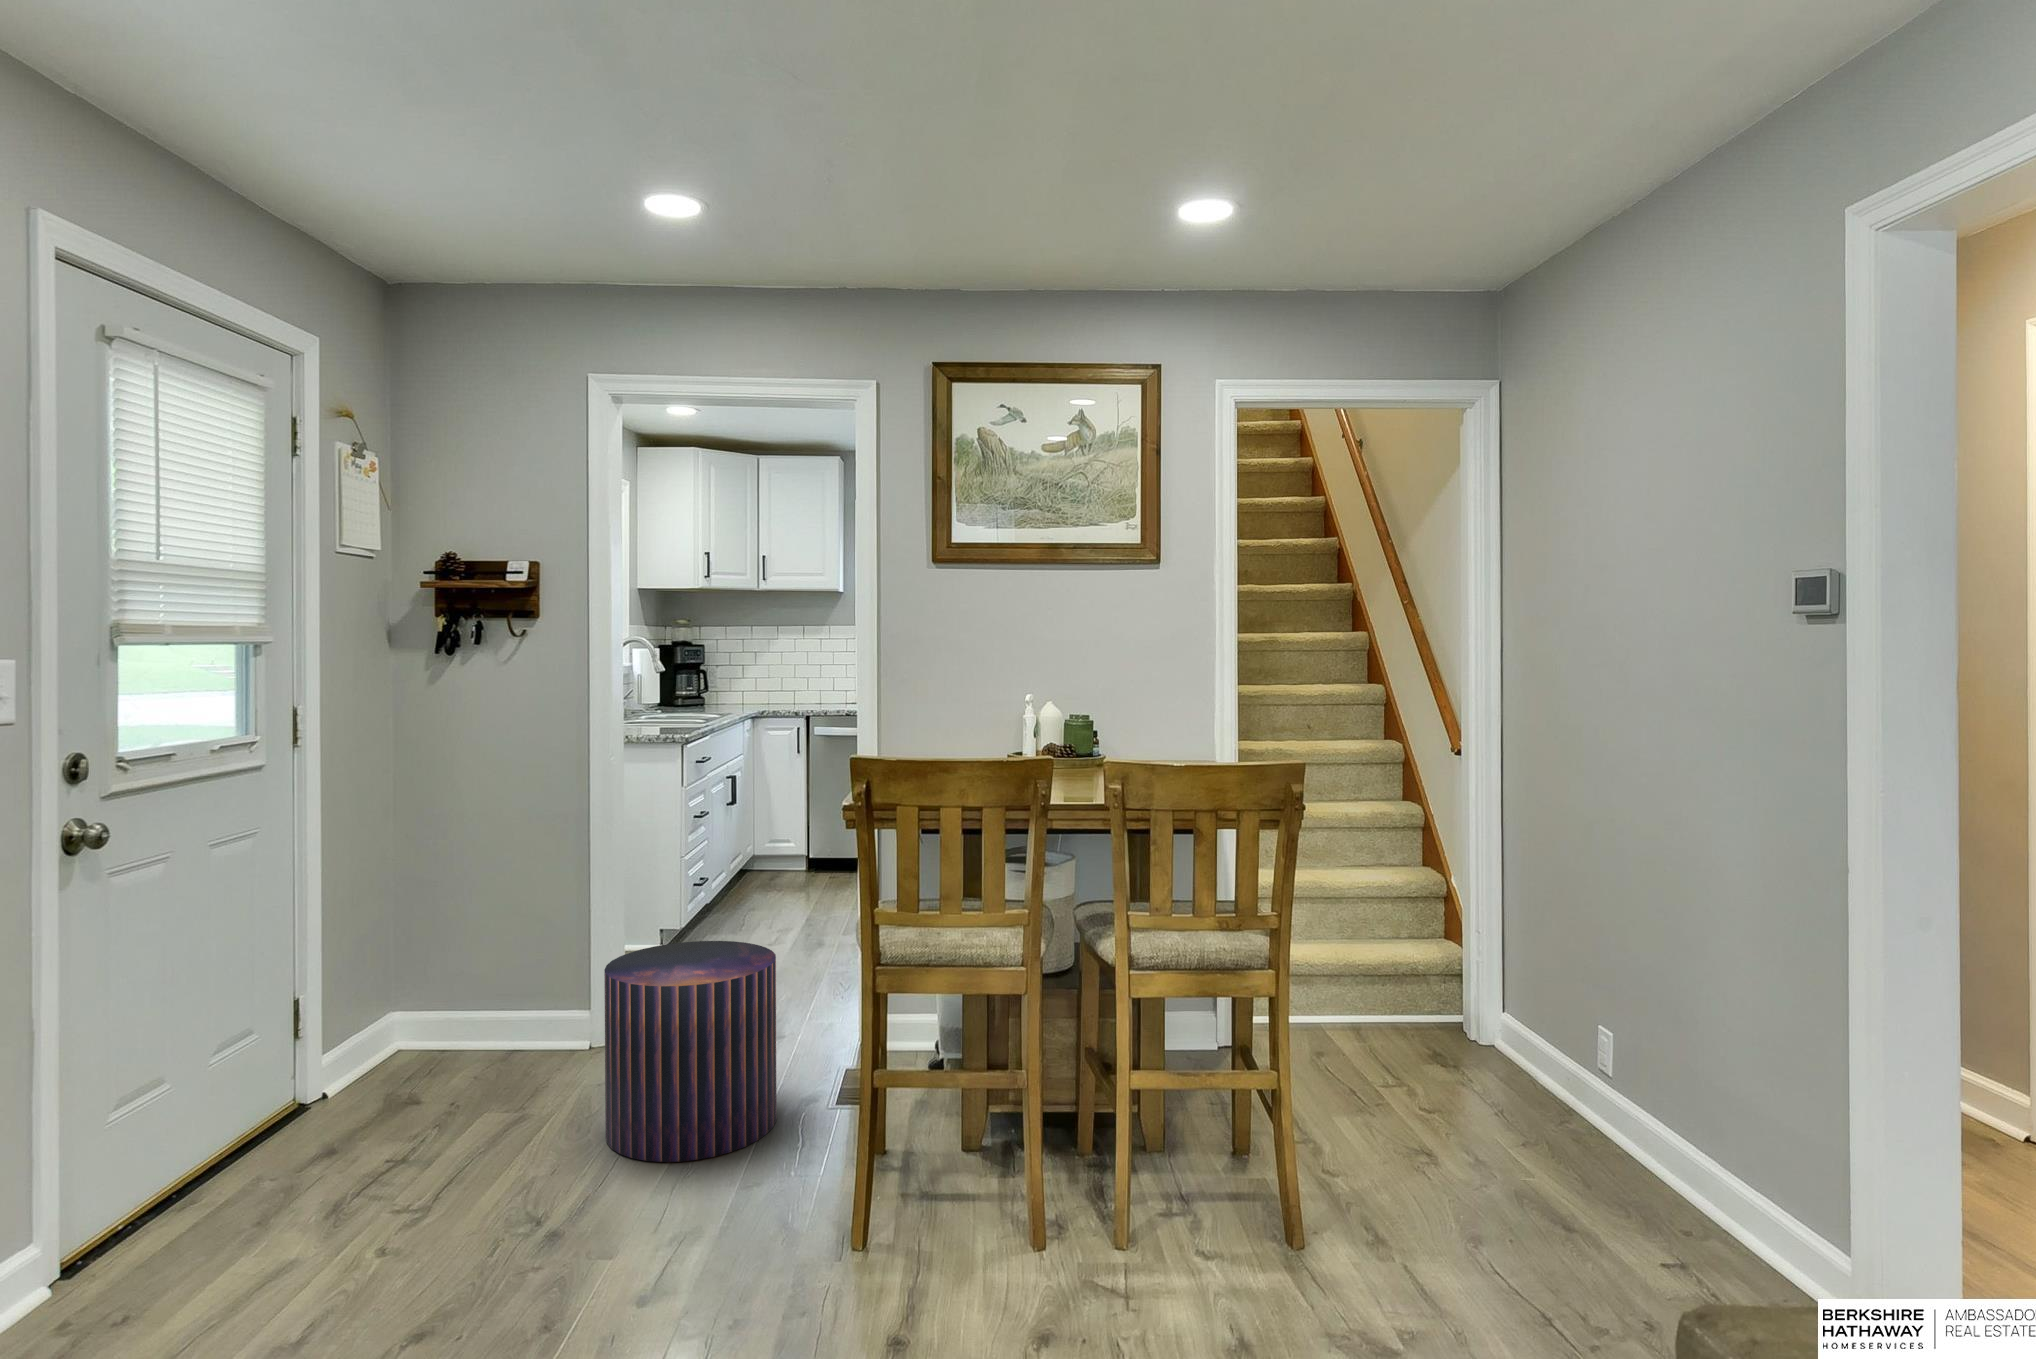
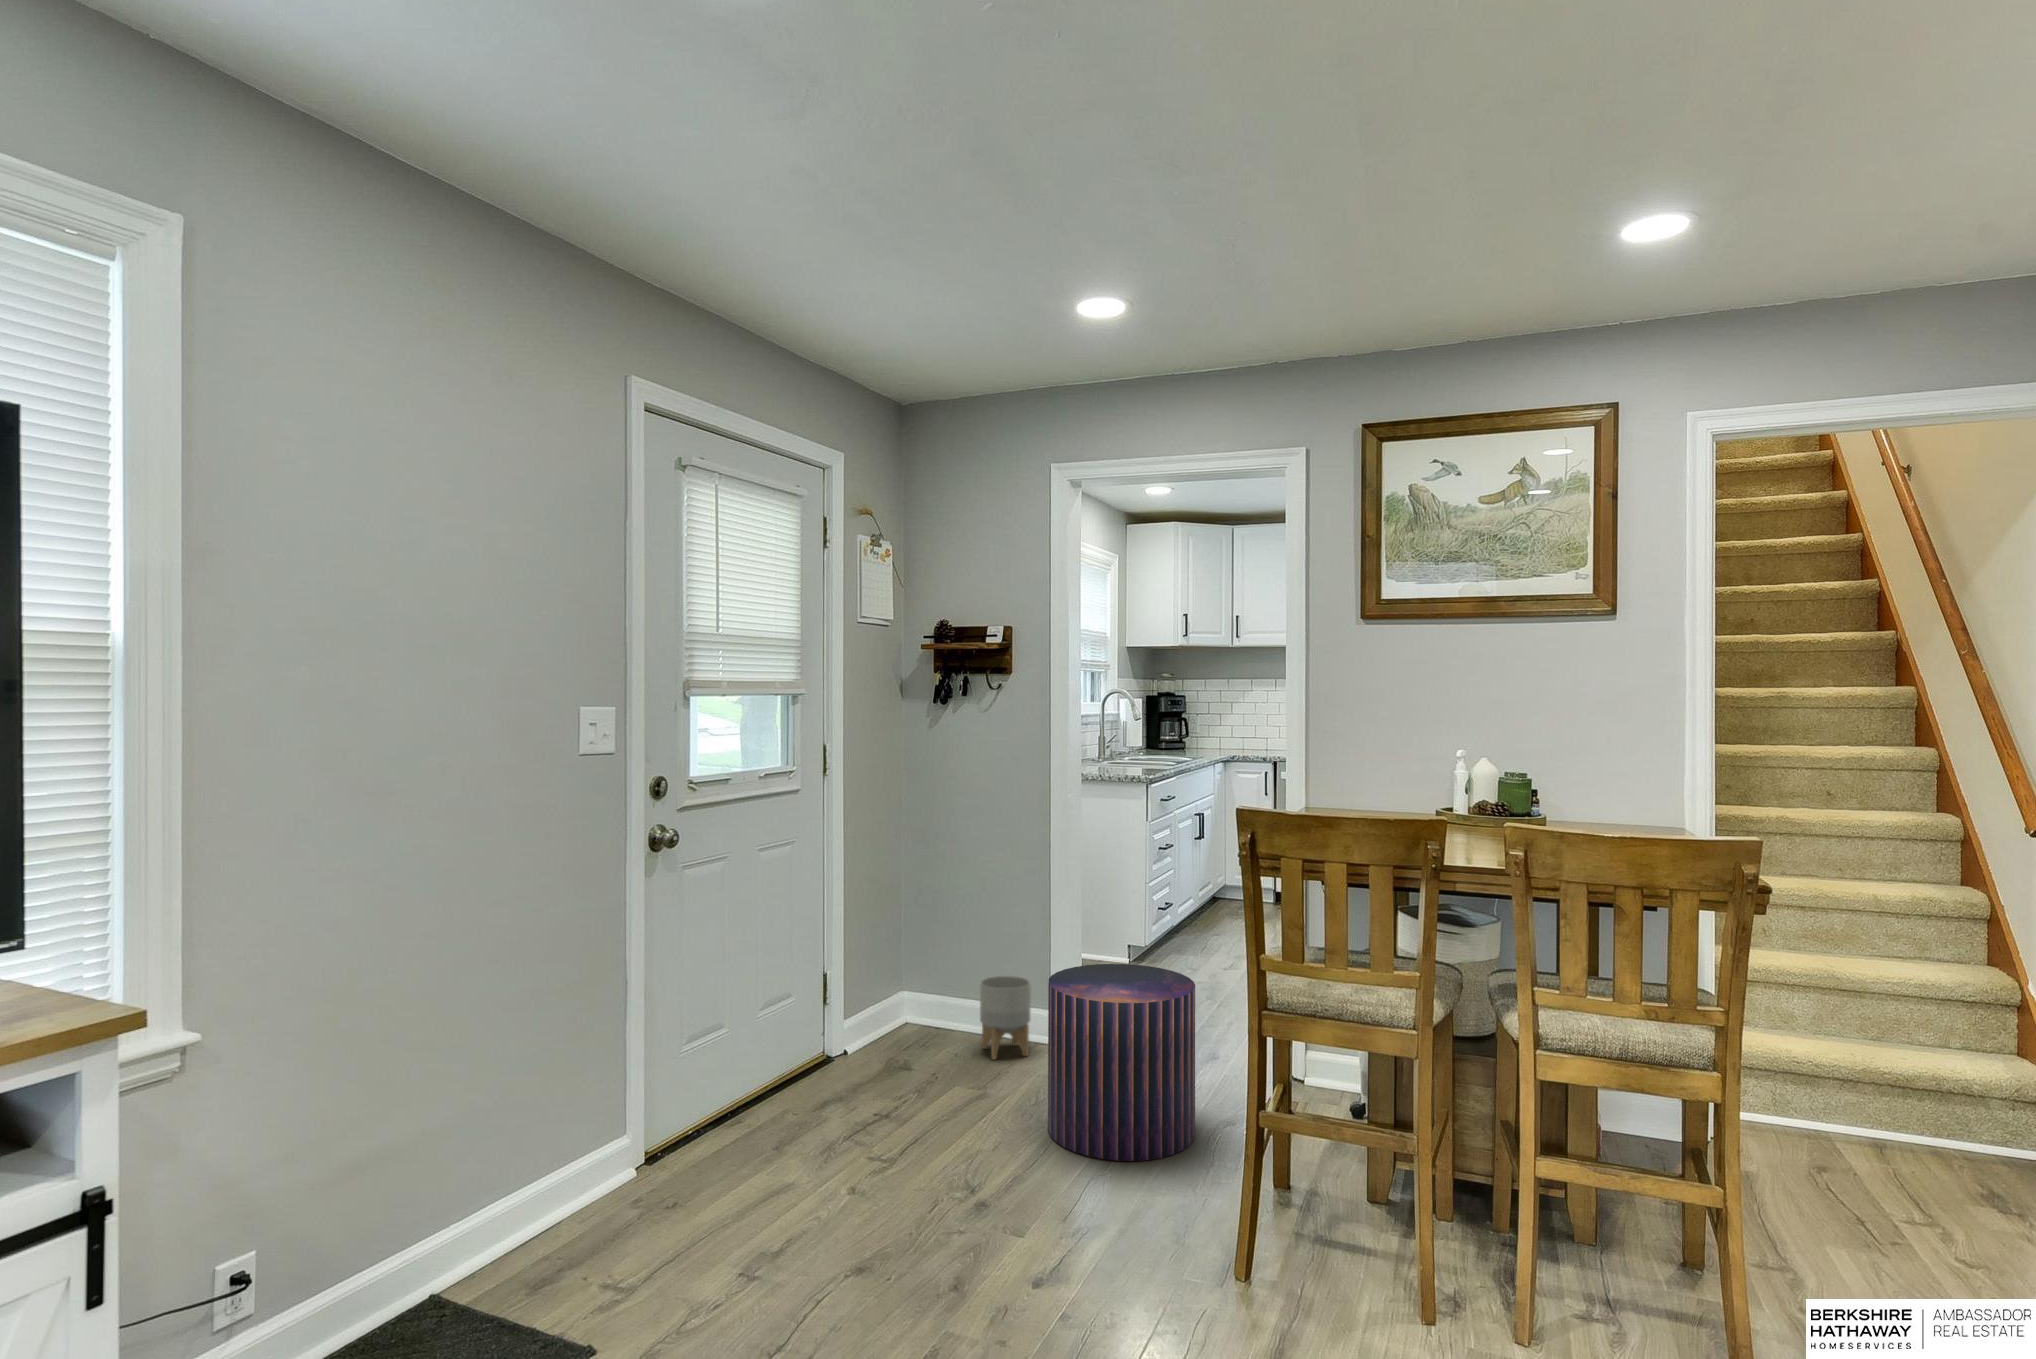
planter: none [499,972,565,1074] -> present [980,975,1031,1059]

